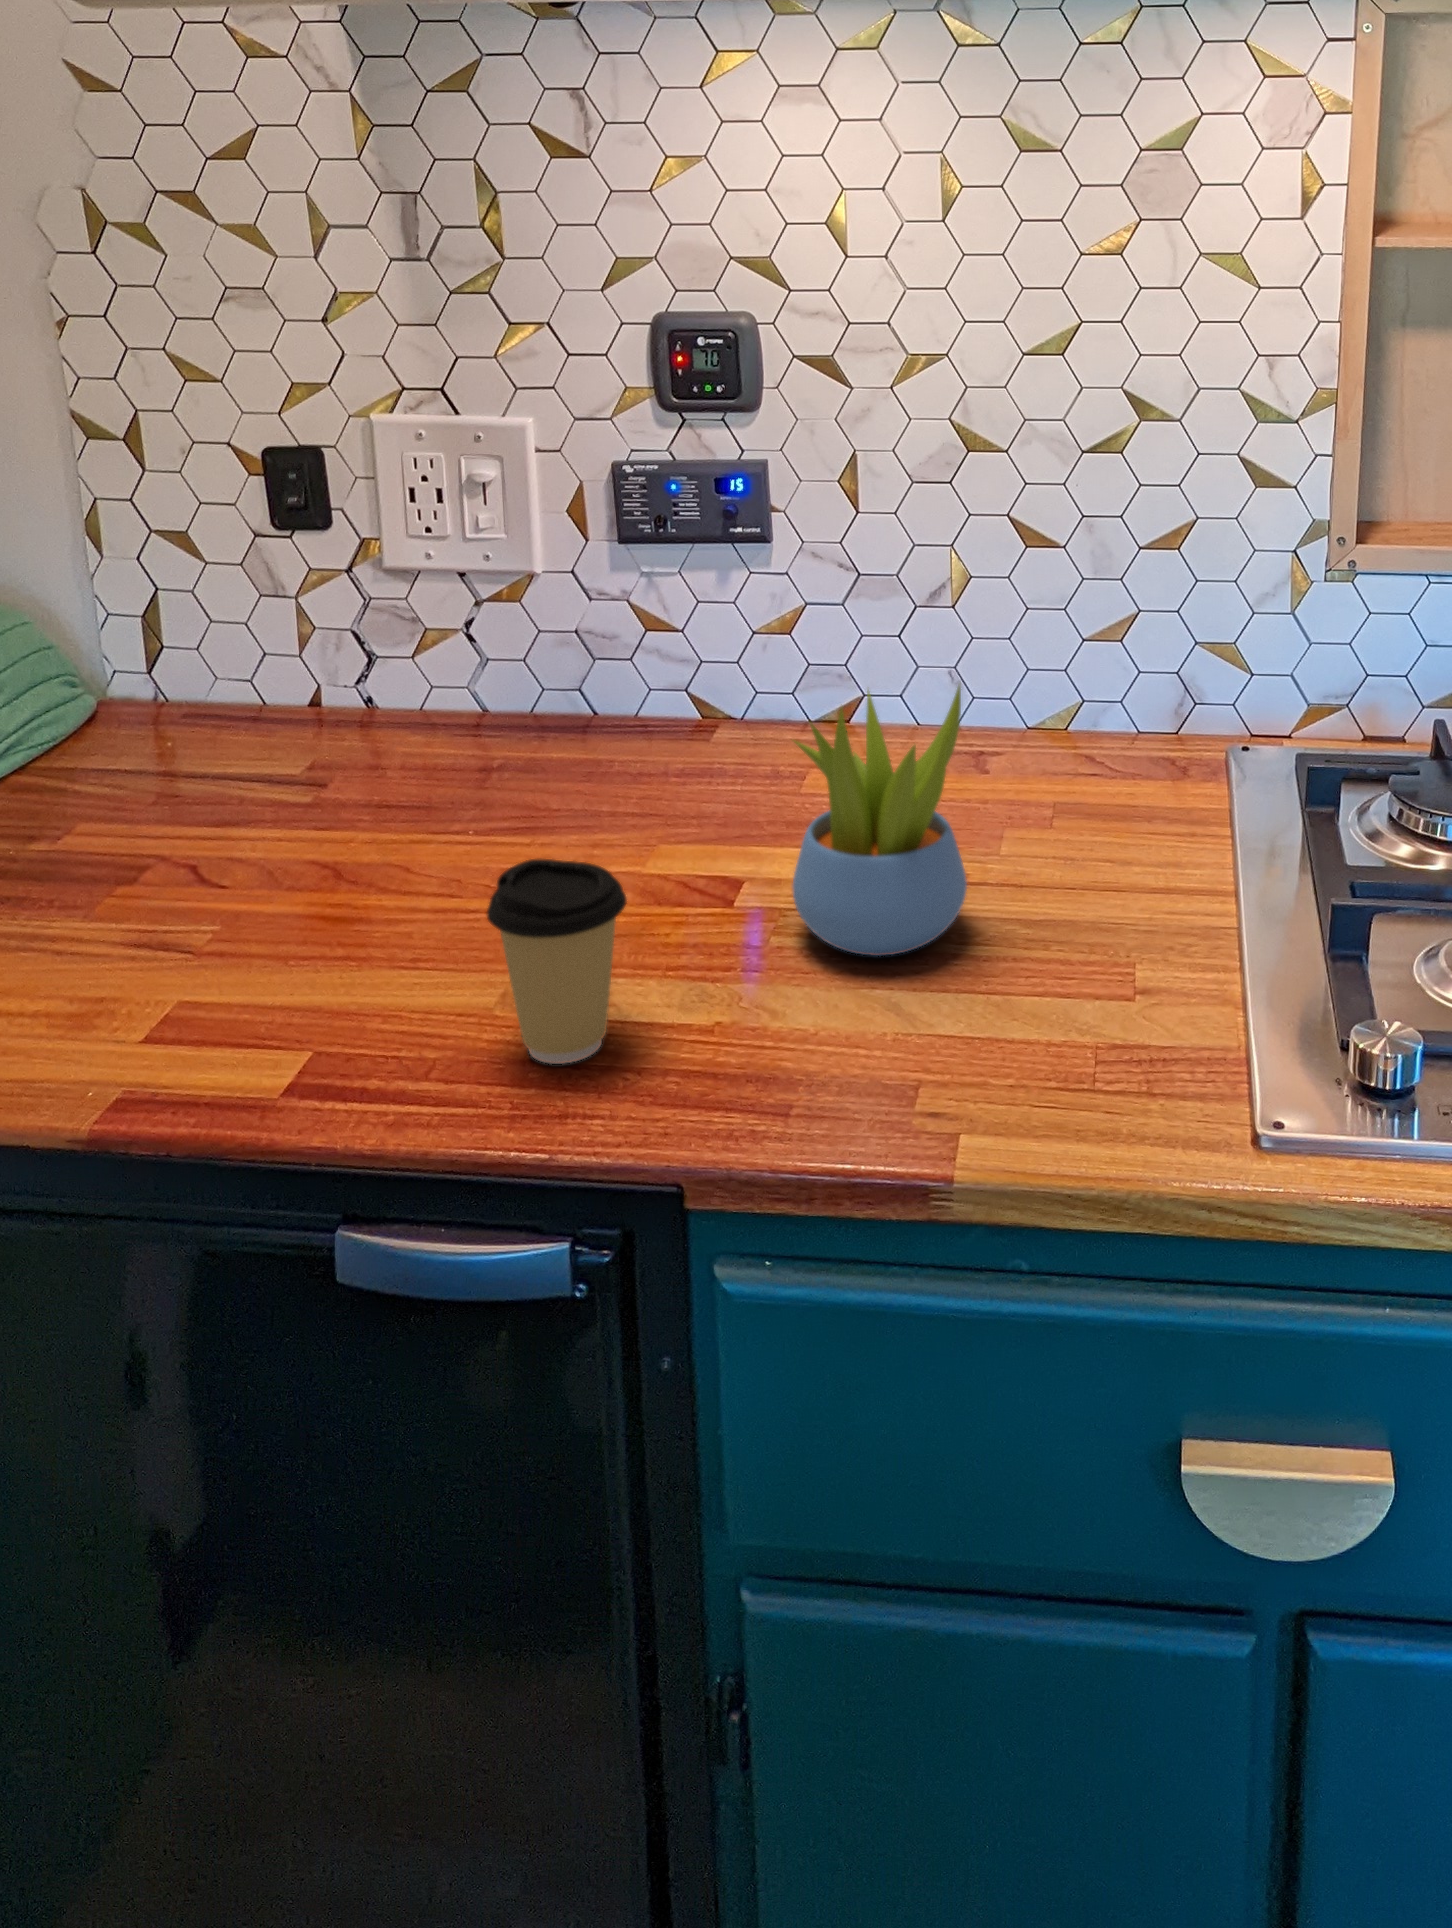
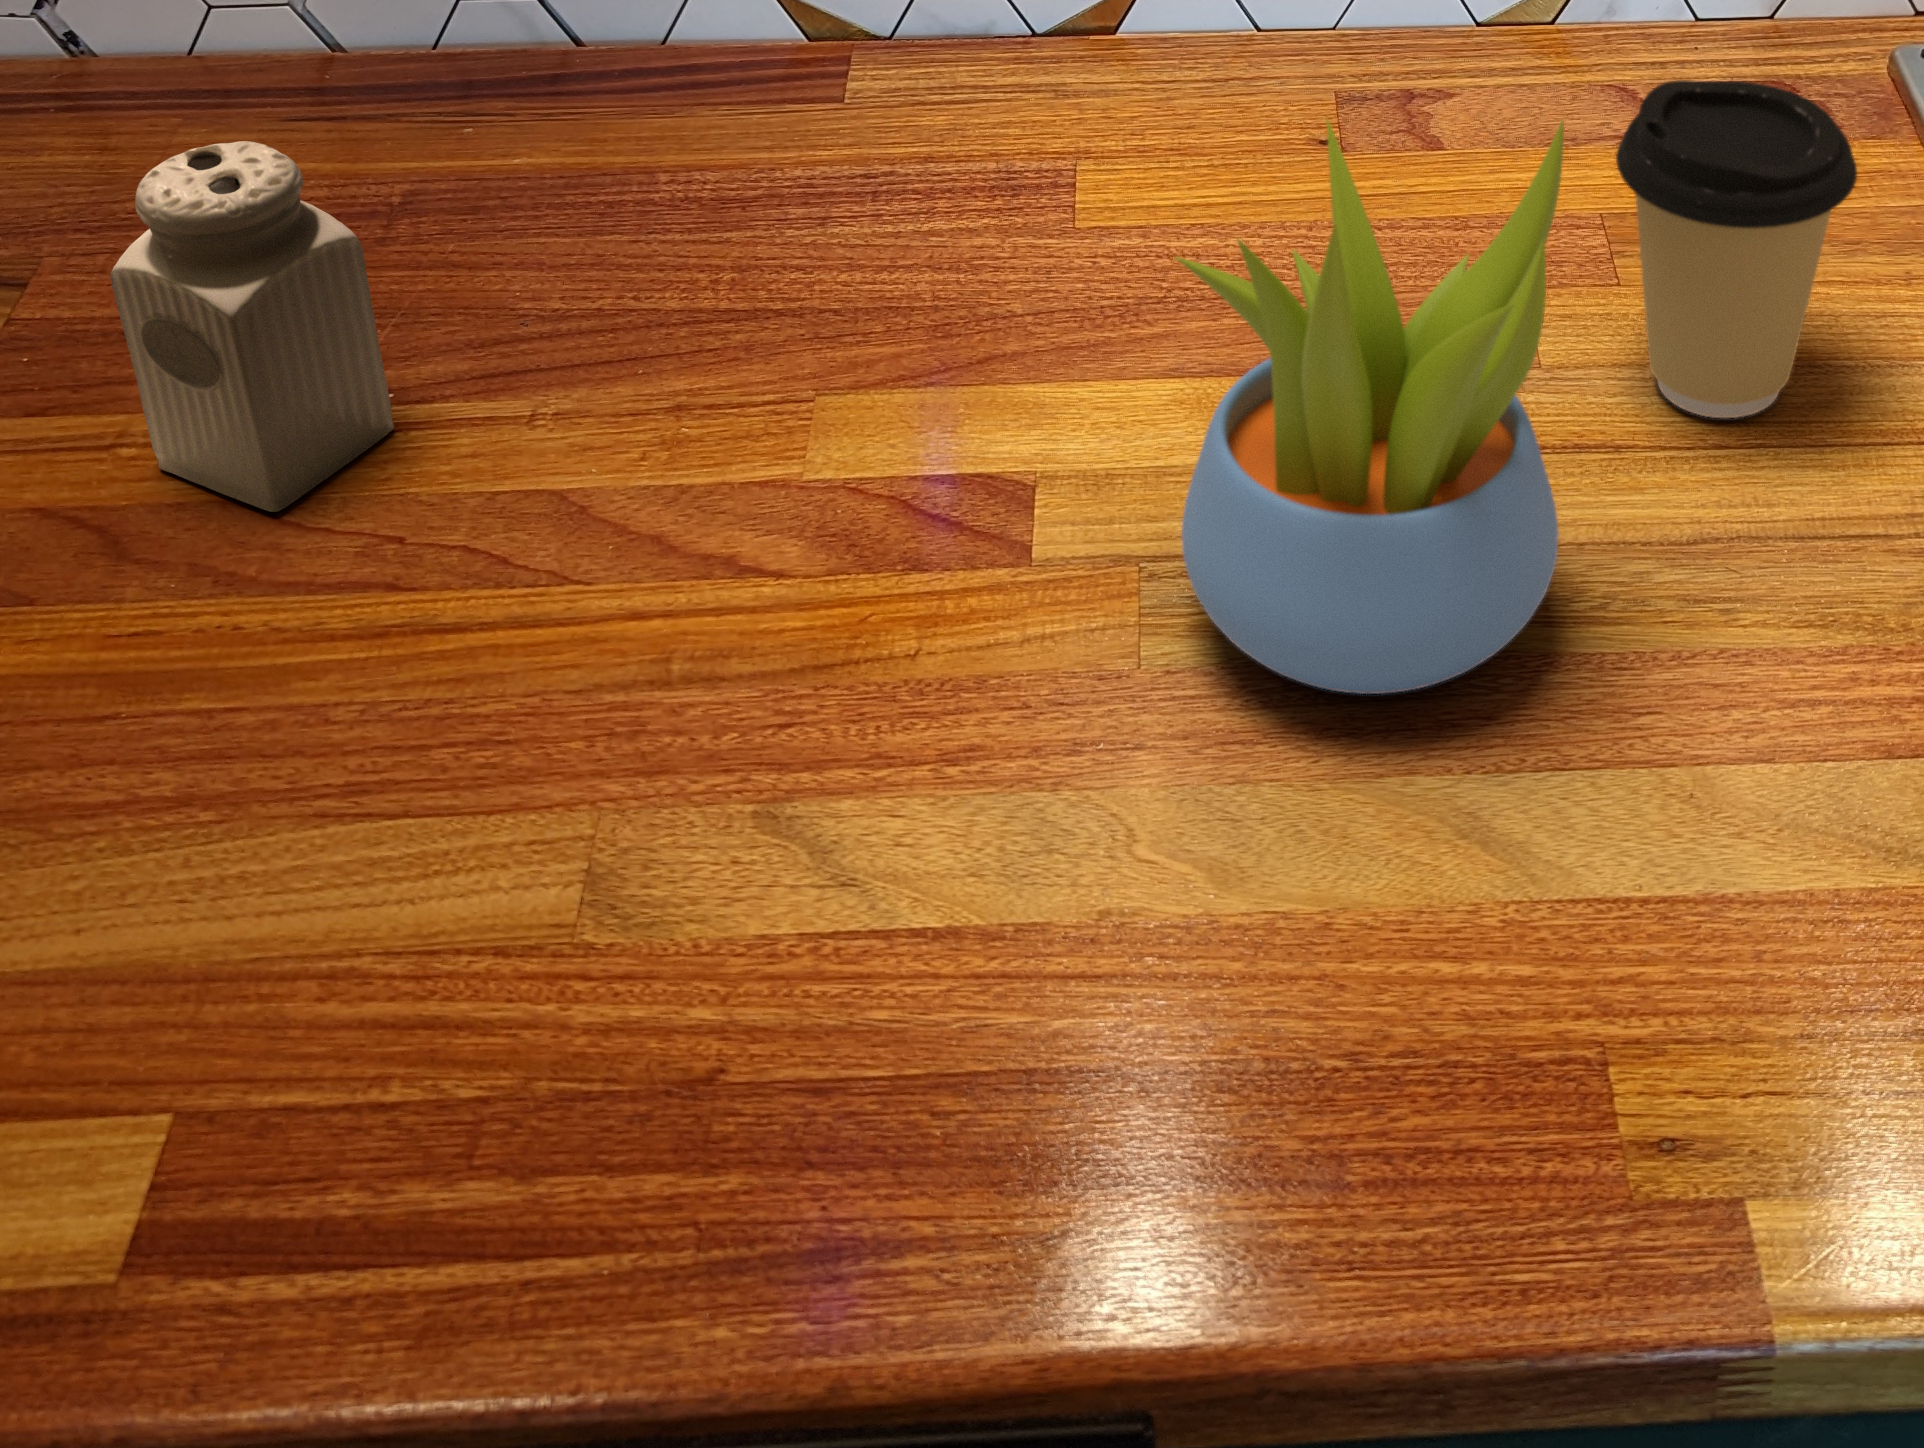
salt shaker: none [357,699,470,866] -> present [110,141,394,512]
coffee cup: present [487,859,627,1064] -> present [1616,80,1857,418]

